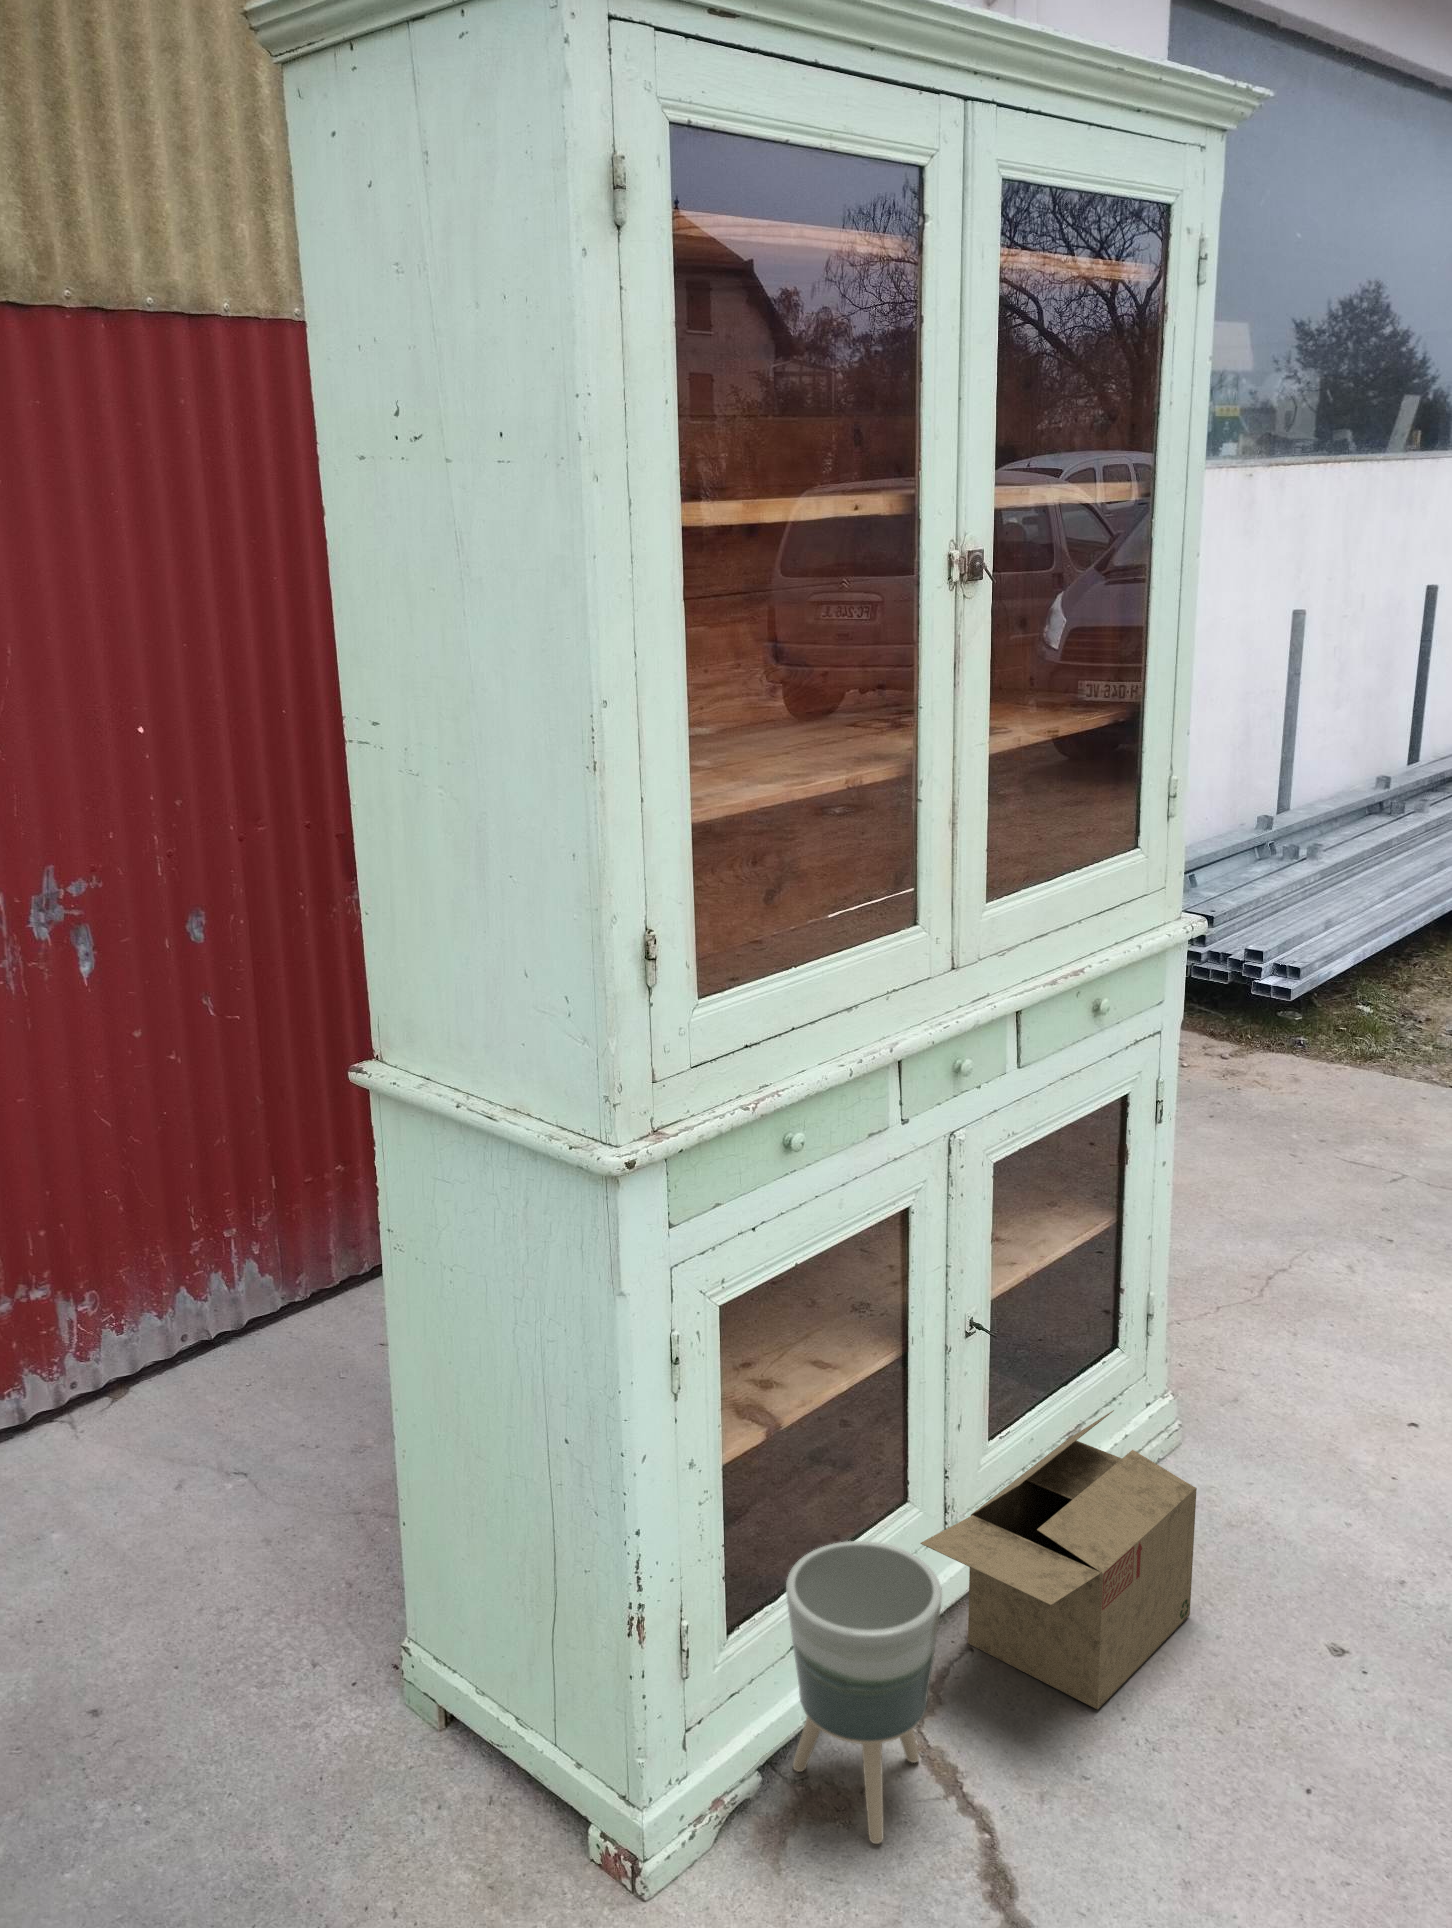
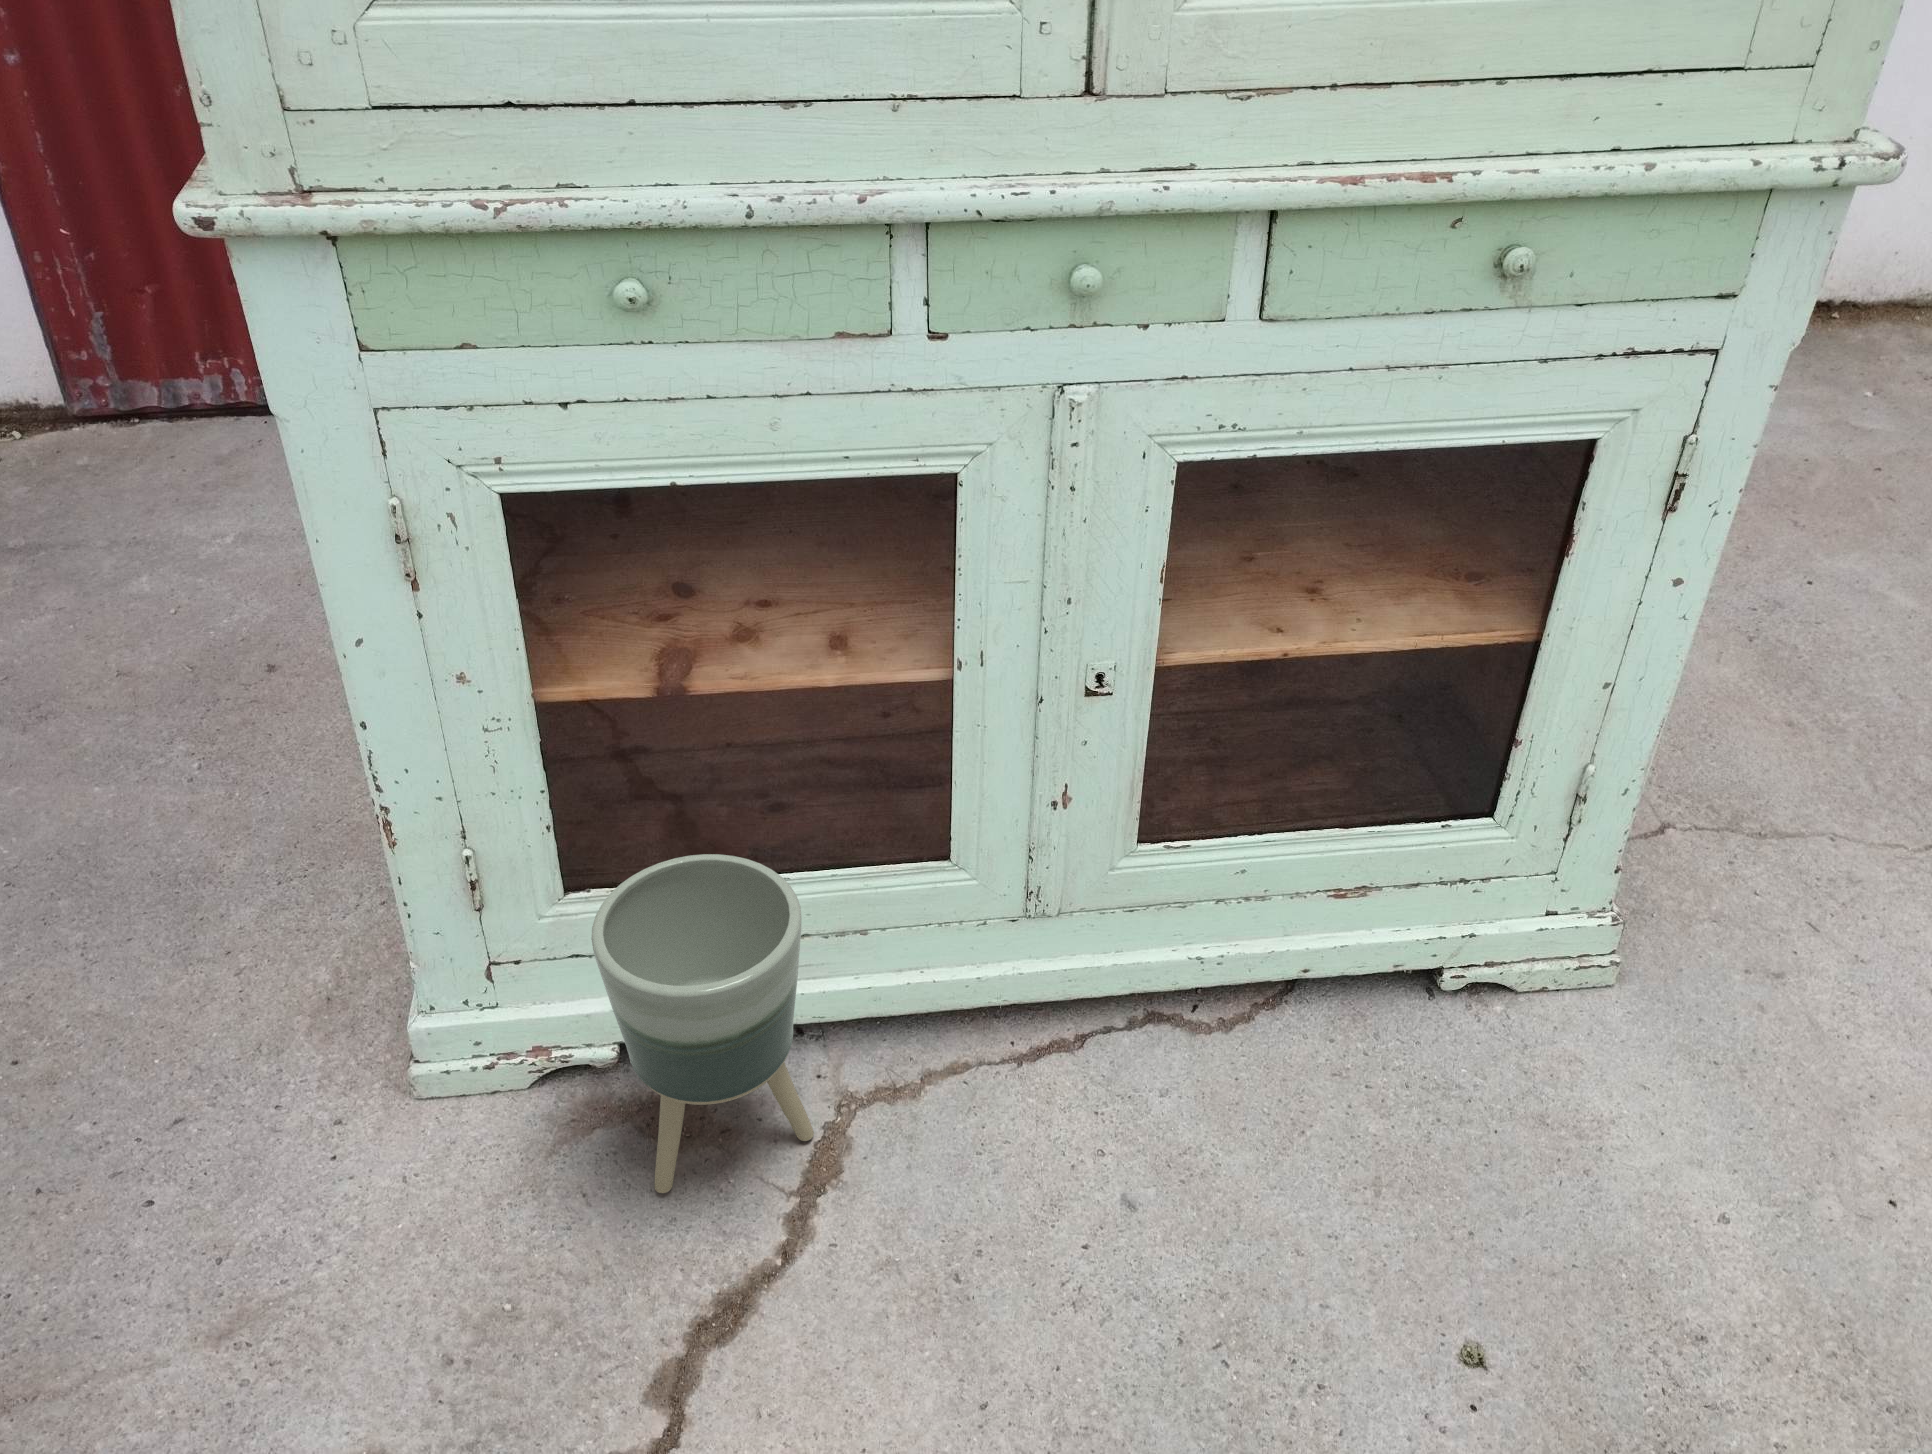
cardboard box: present [921,1410,1197,1710] -> none [907,886,1360,1219]

